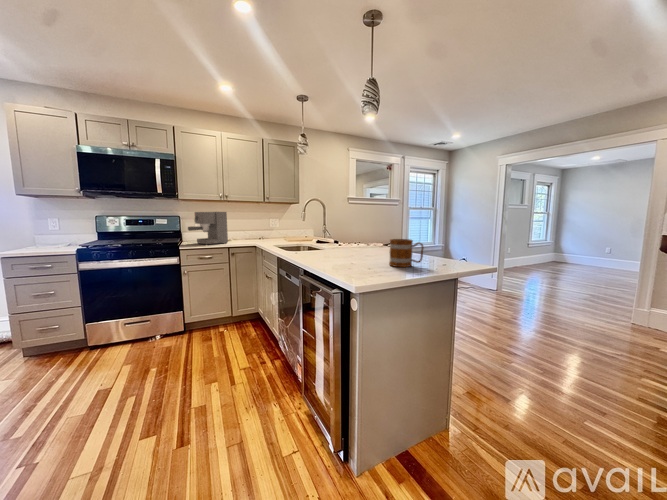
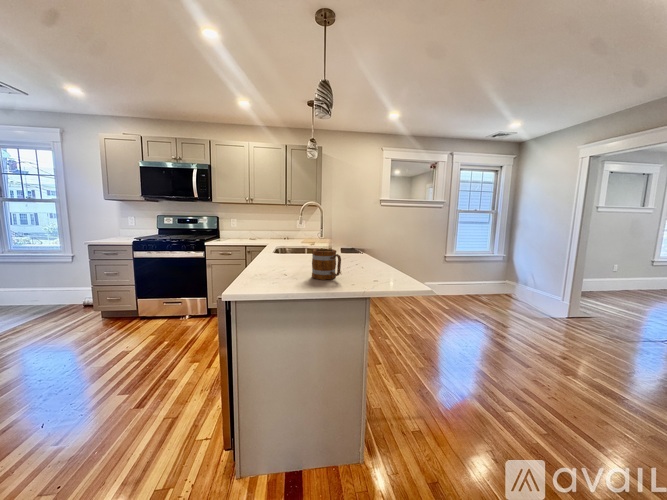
coffee maker: present [188,212,228,245] -> none [212,213,247,242]

